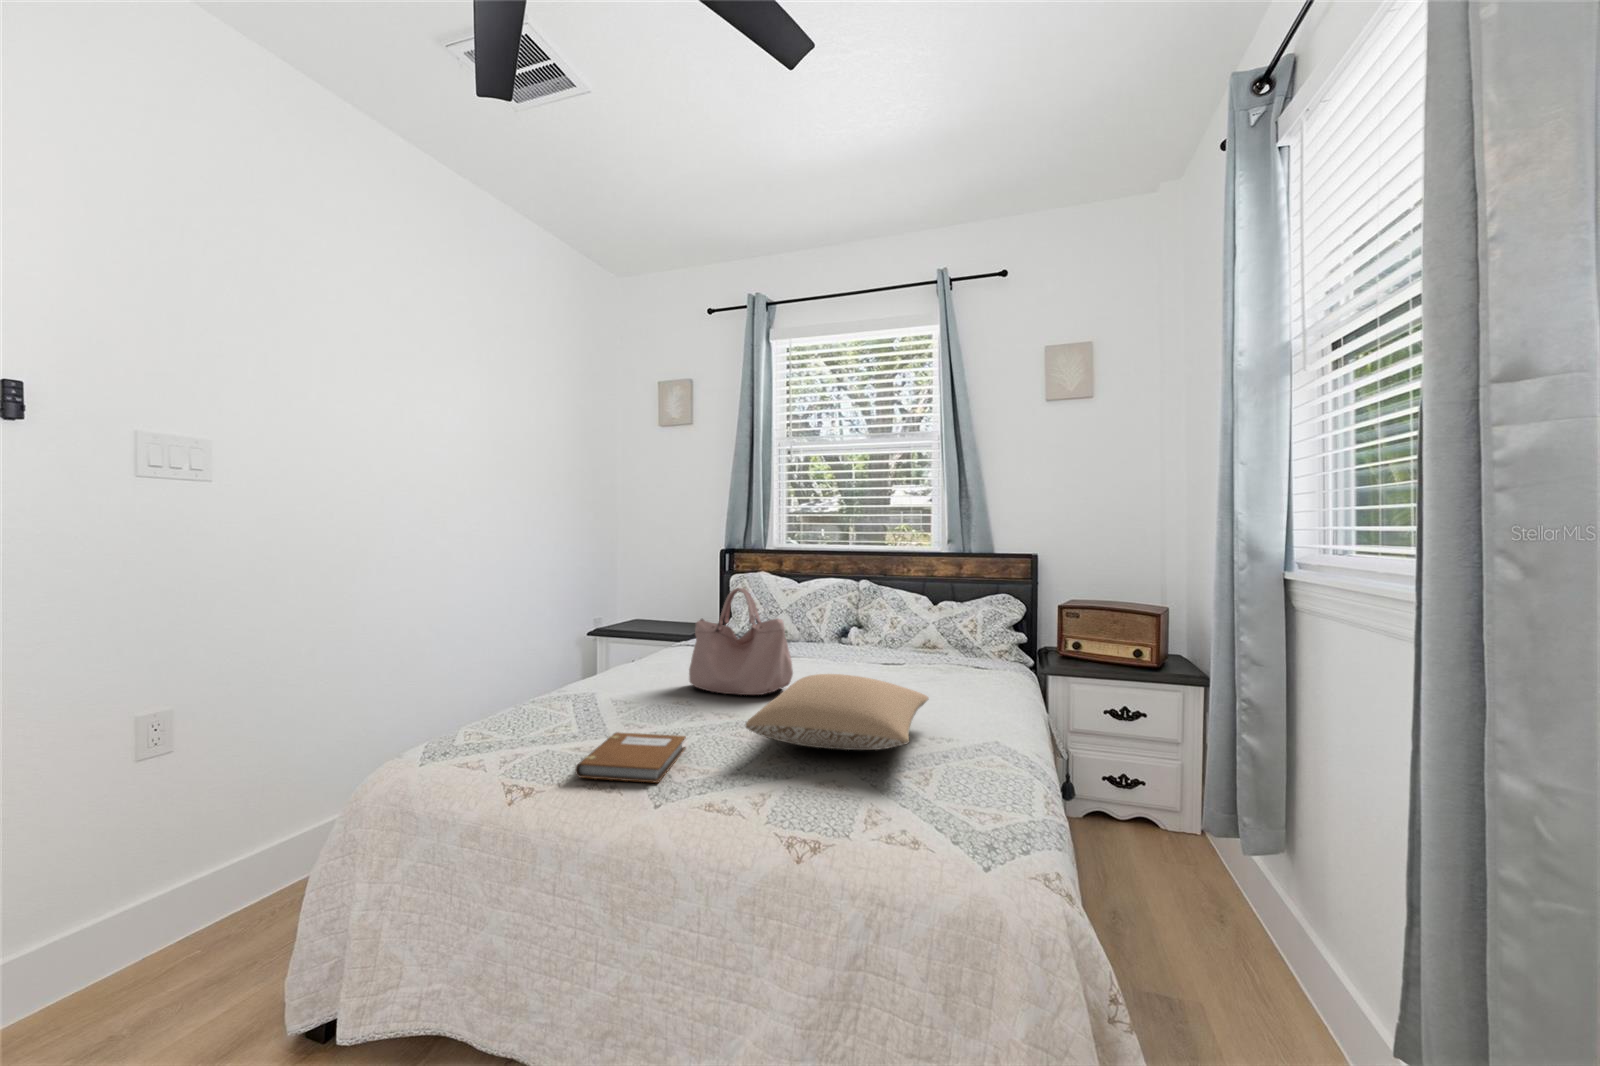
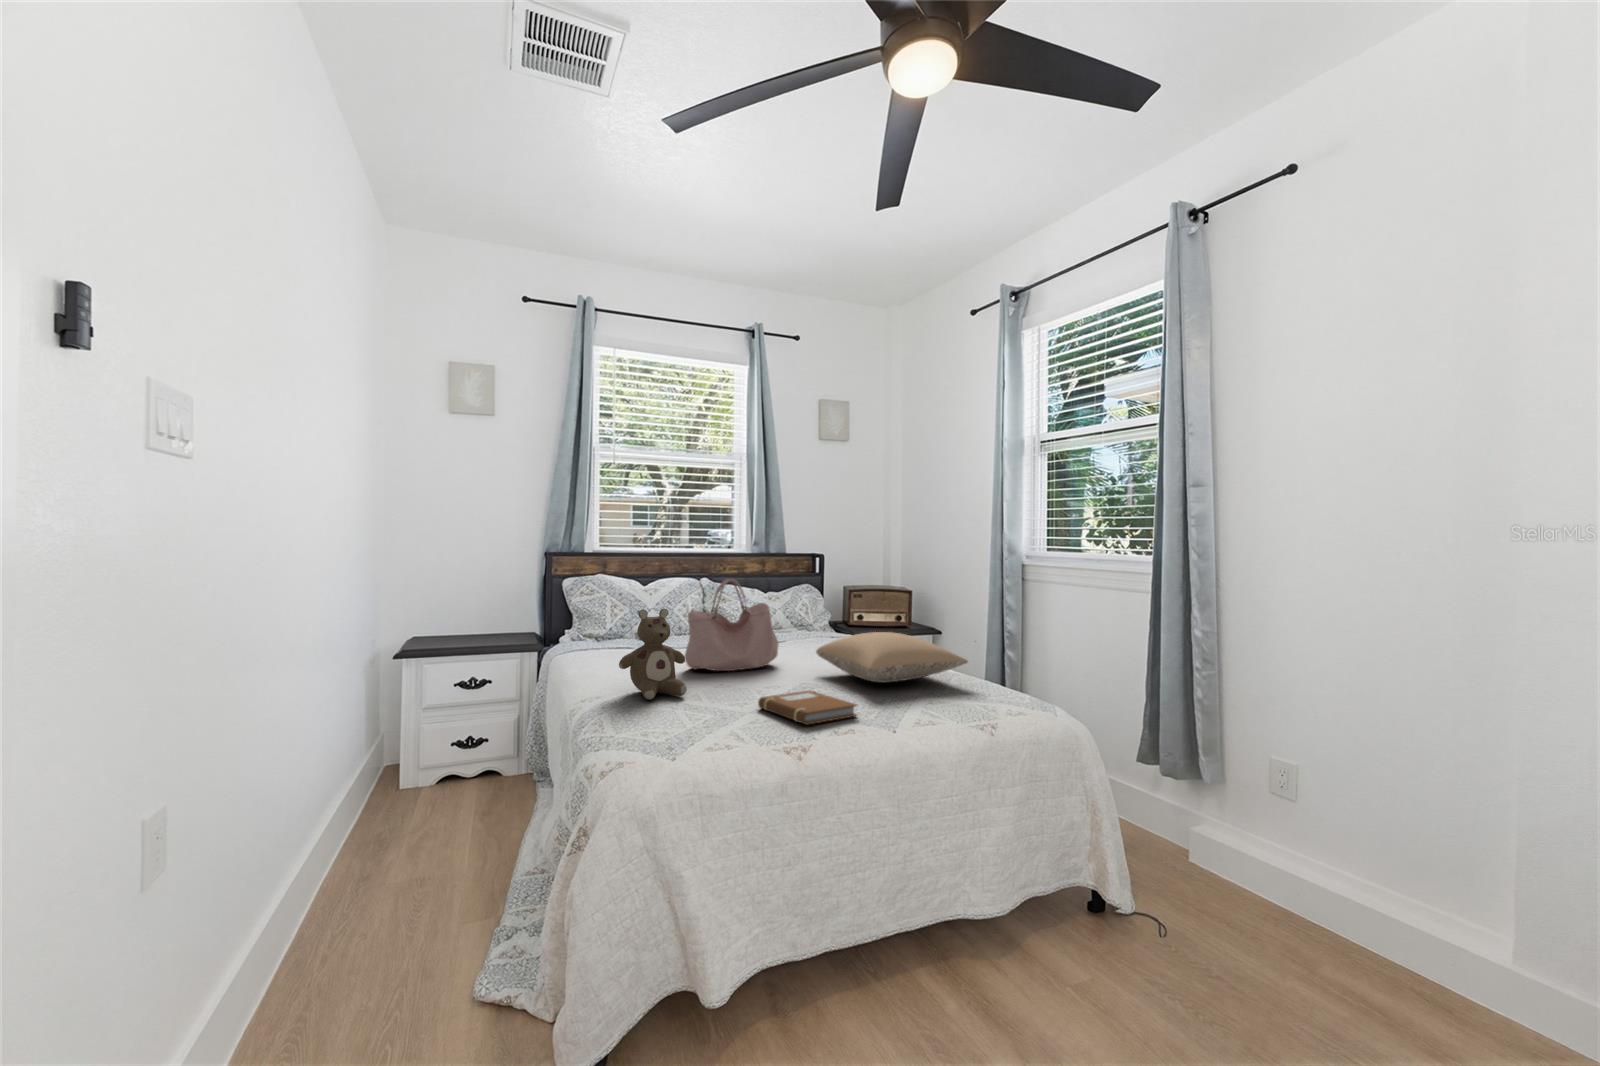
stuffed bear: none [560,616,634,713] -> present [619,608,687,700]

